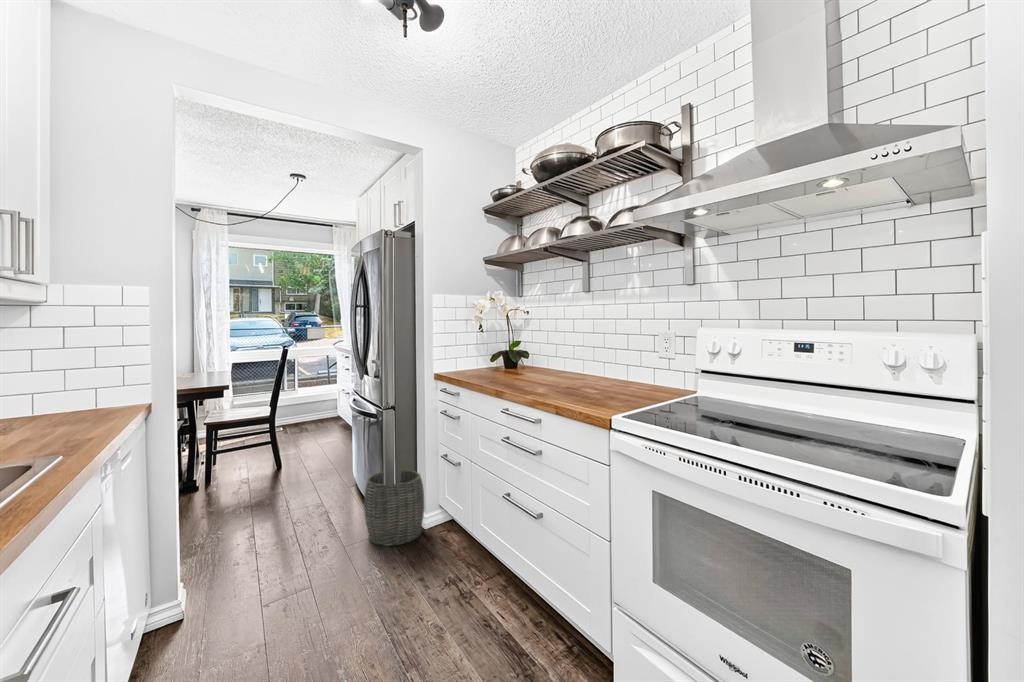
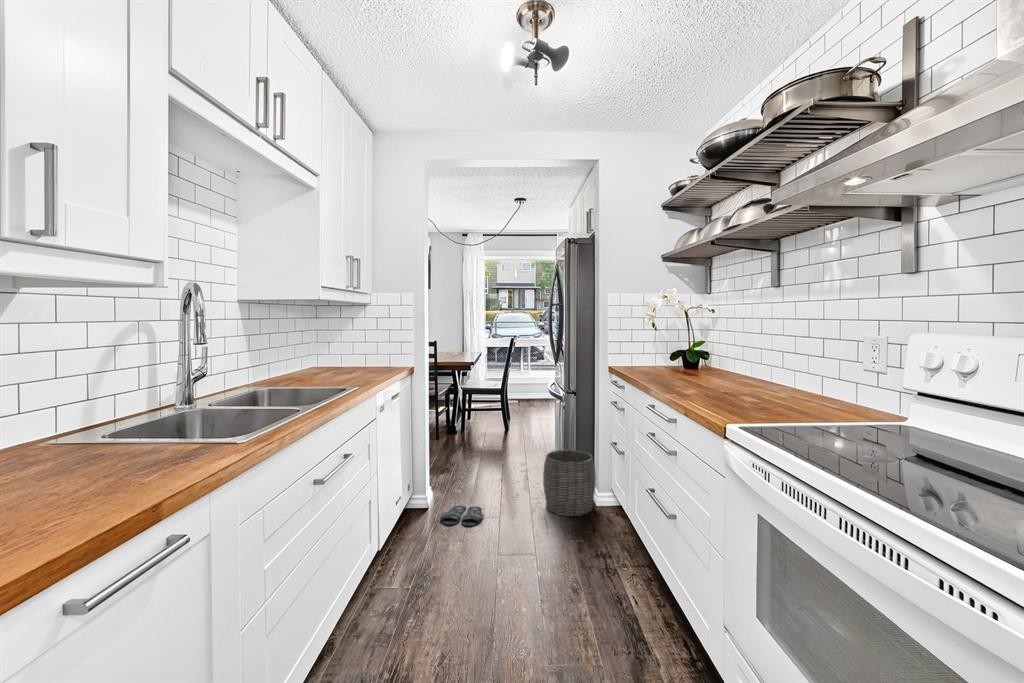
slippers: none [236,558,296,592] -> present [441,506,484,527]

